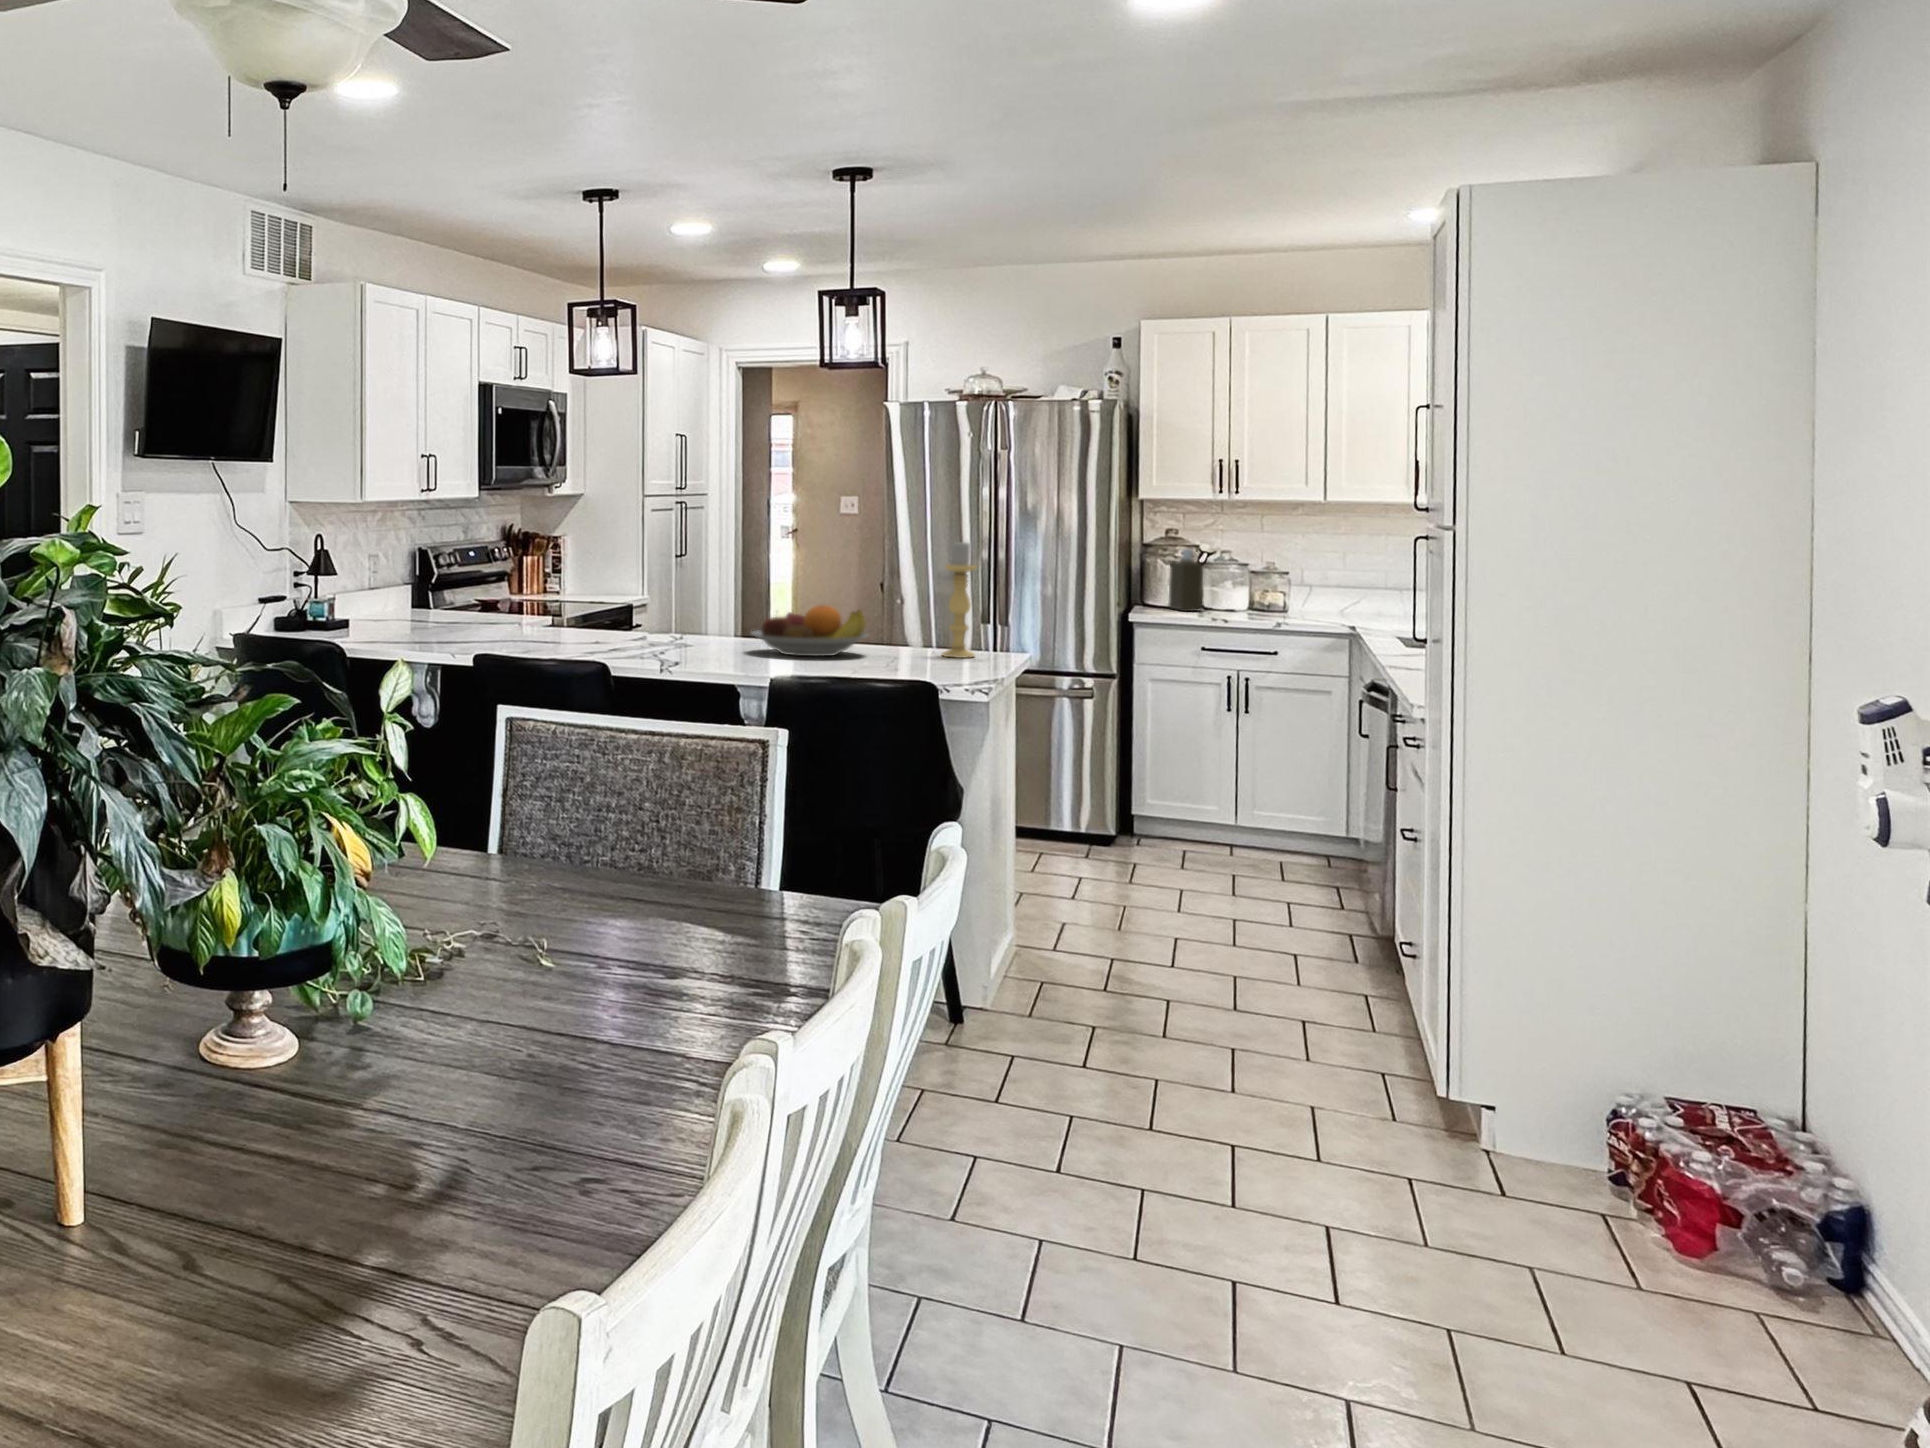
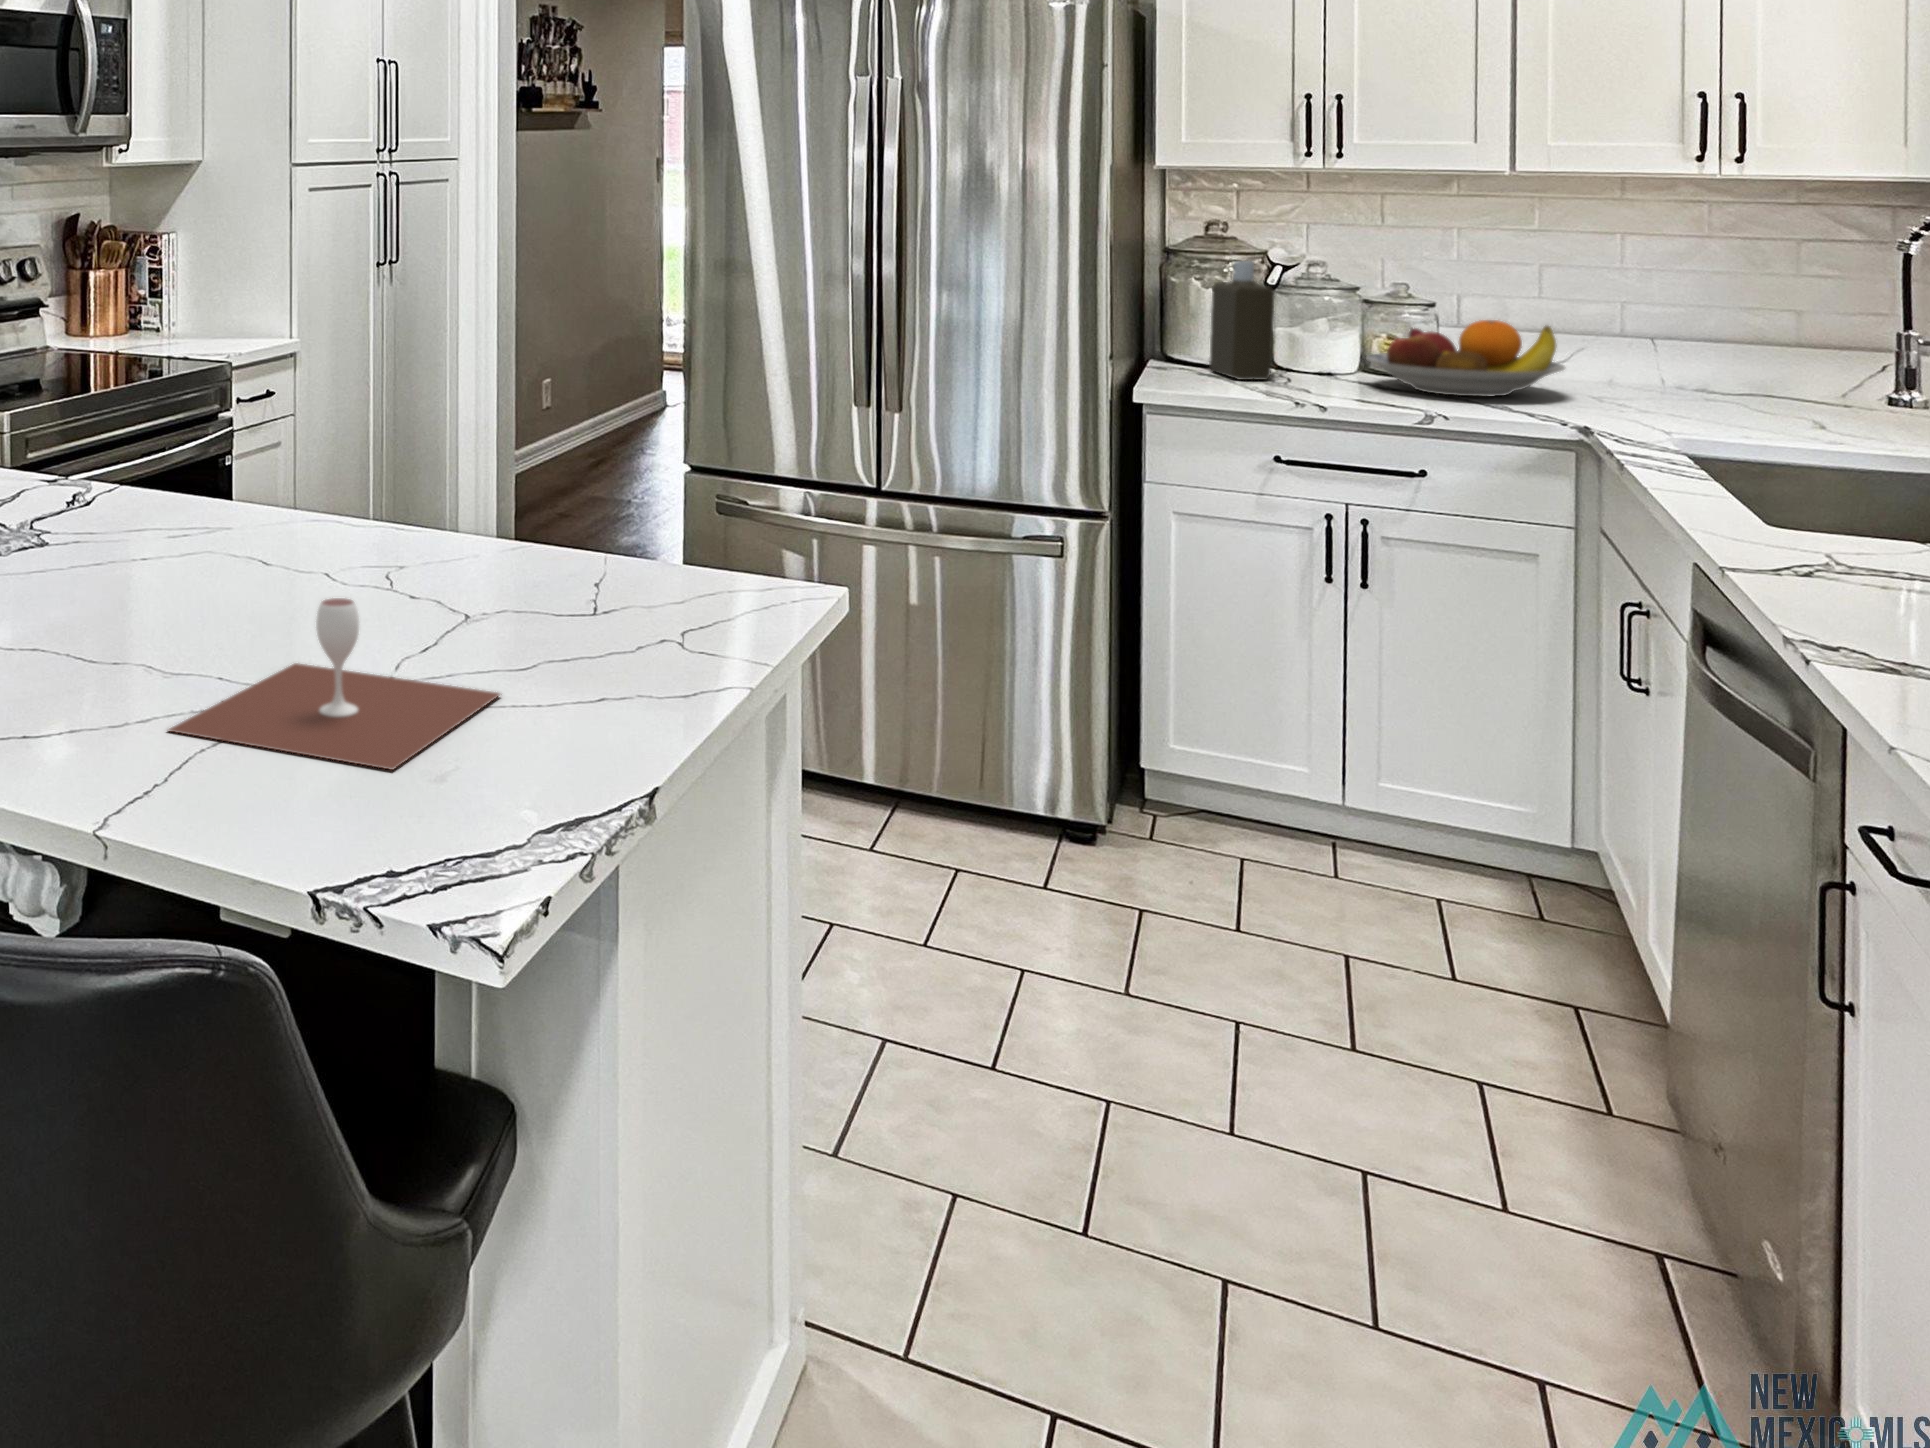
candle holder: present [941,542,976,658] -> none [553,283,636,598]
fruit bowl: present [751,605,868,656] -> present [1366,320,1565,397]
wine glass: none [869,635,965,678] -> present [169,598,500,770]

